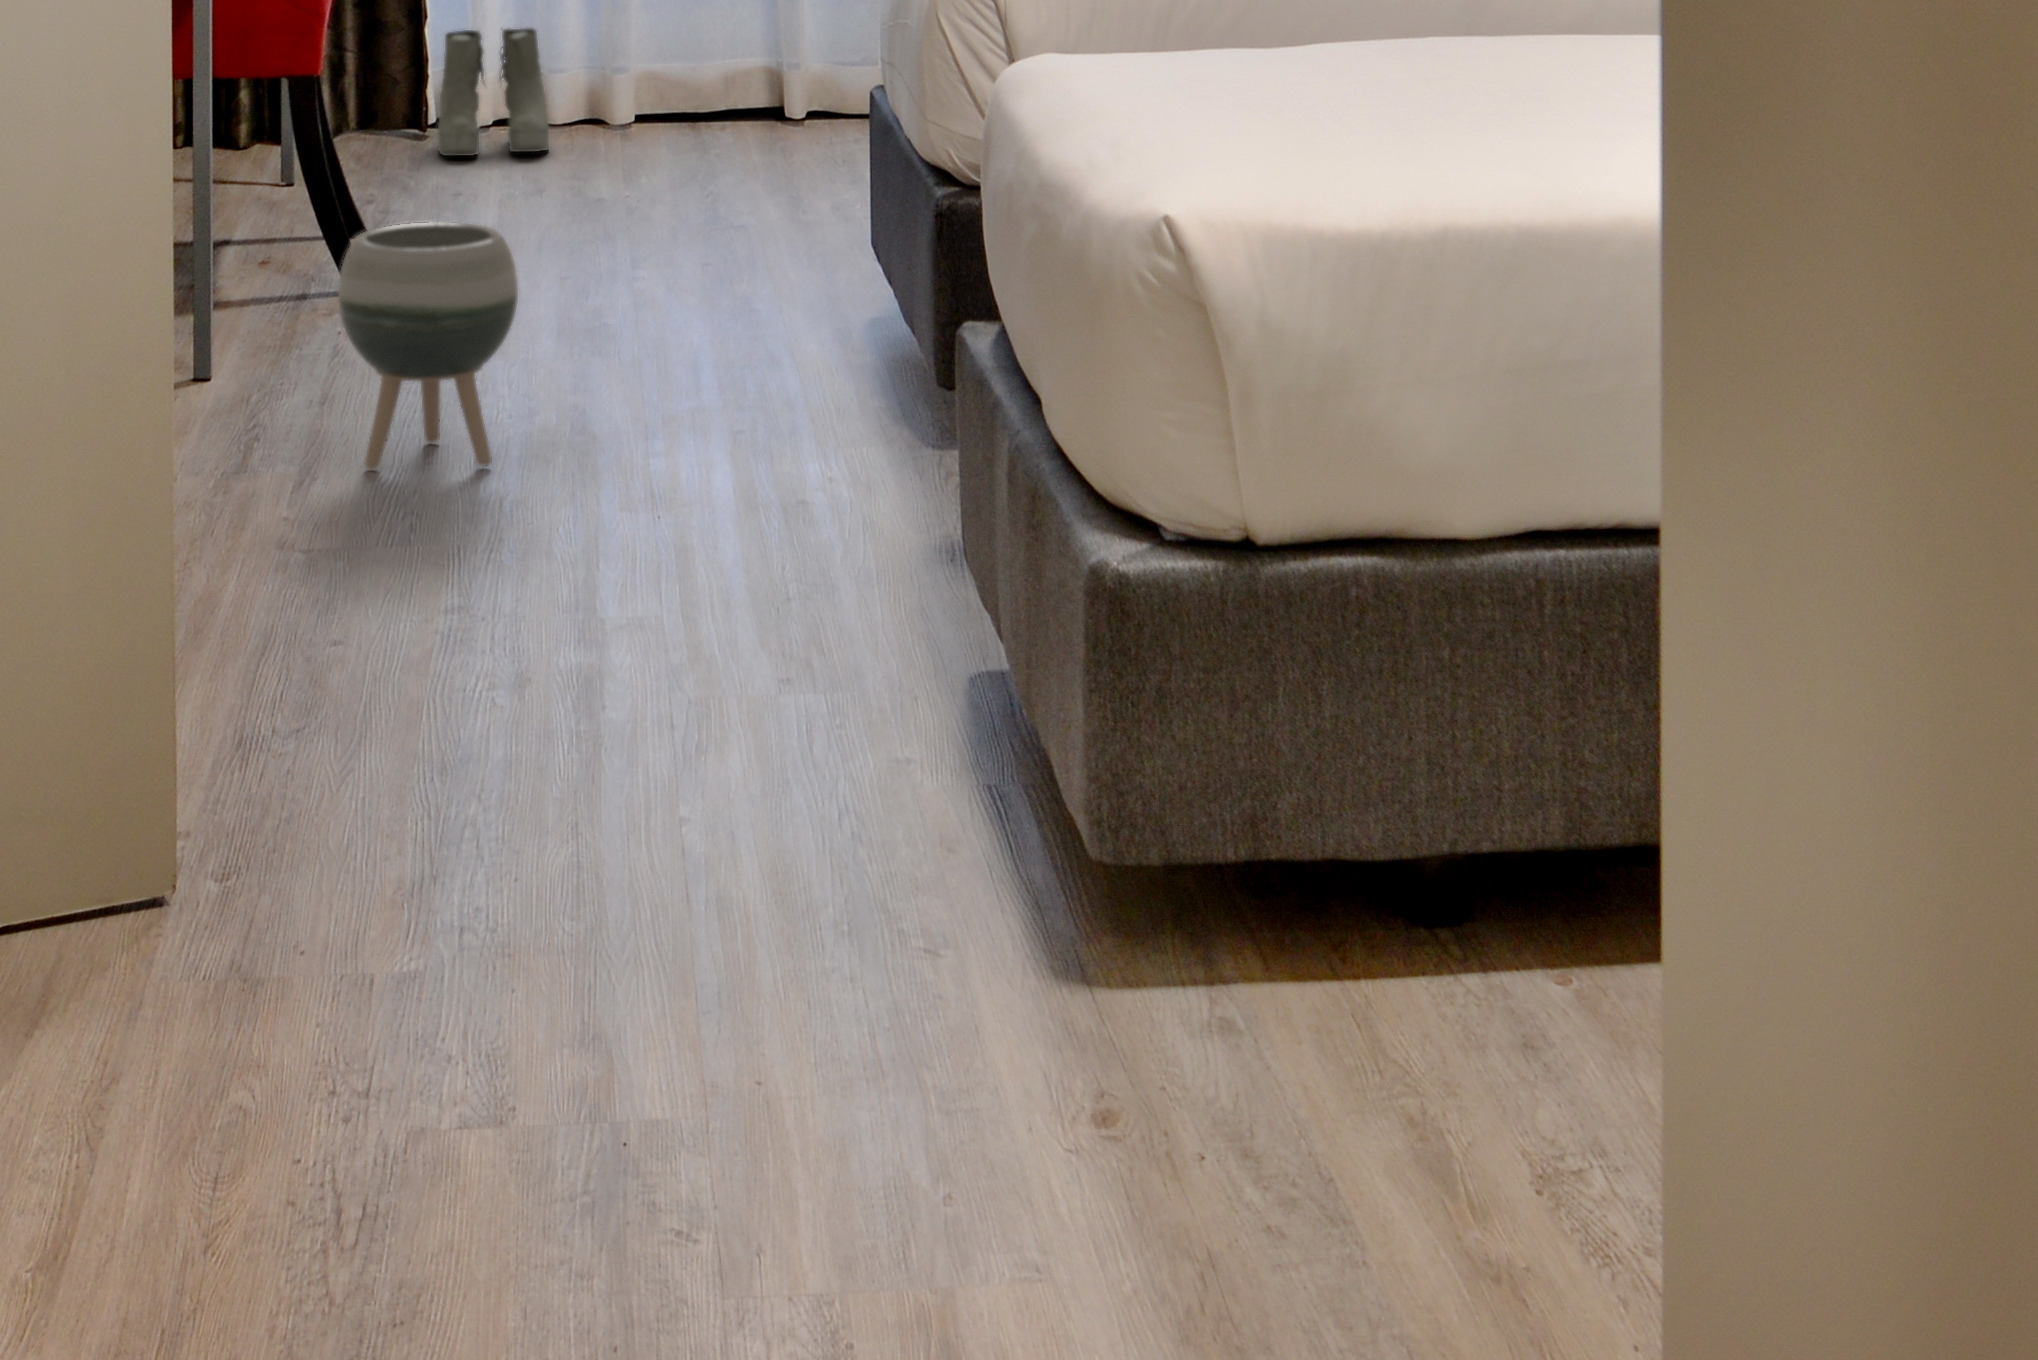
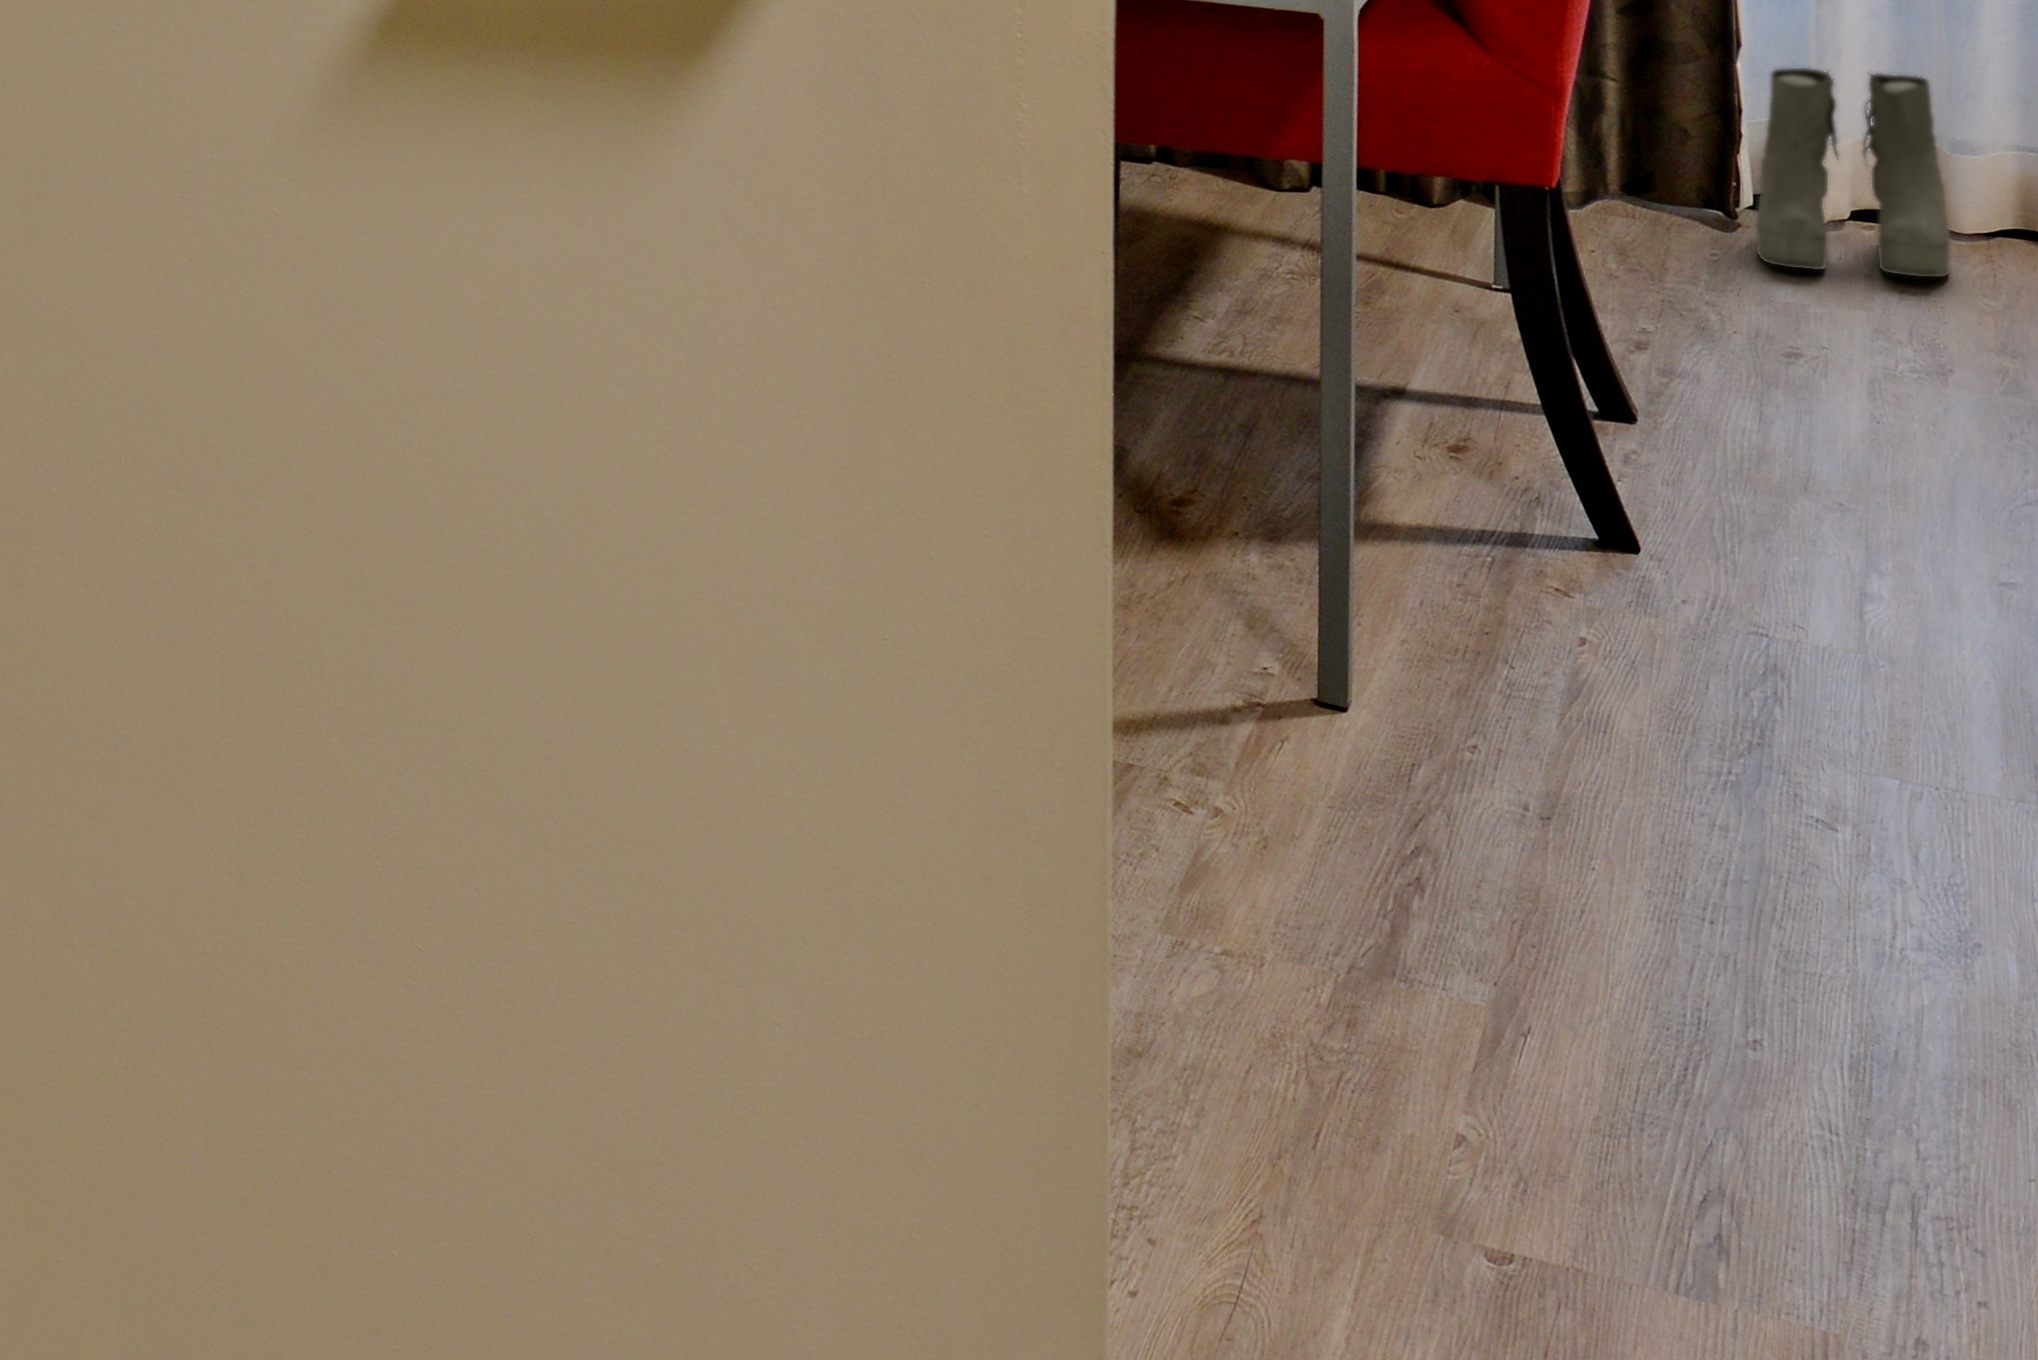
planter: present [338,222,518,469] -> none [1562,569,1938,1091]

